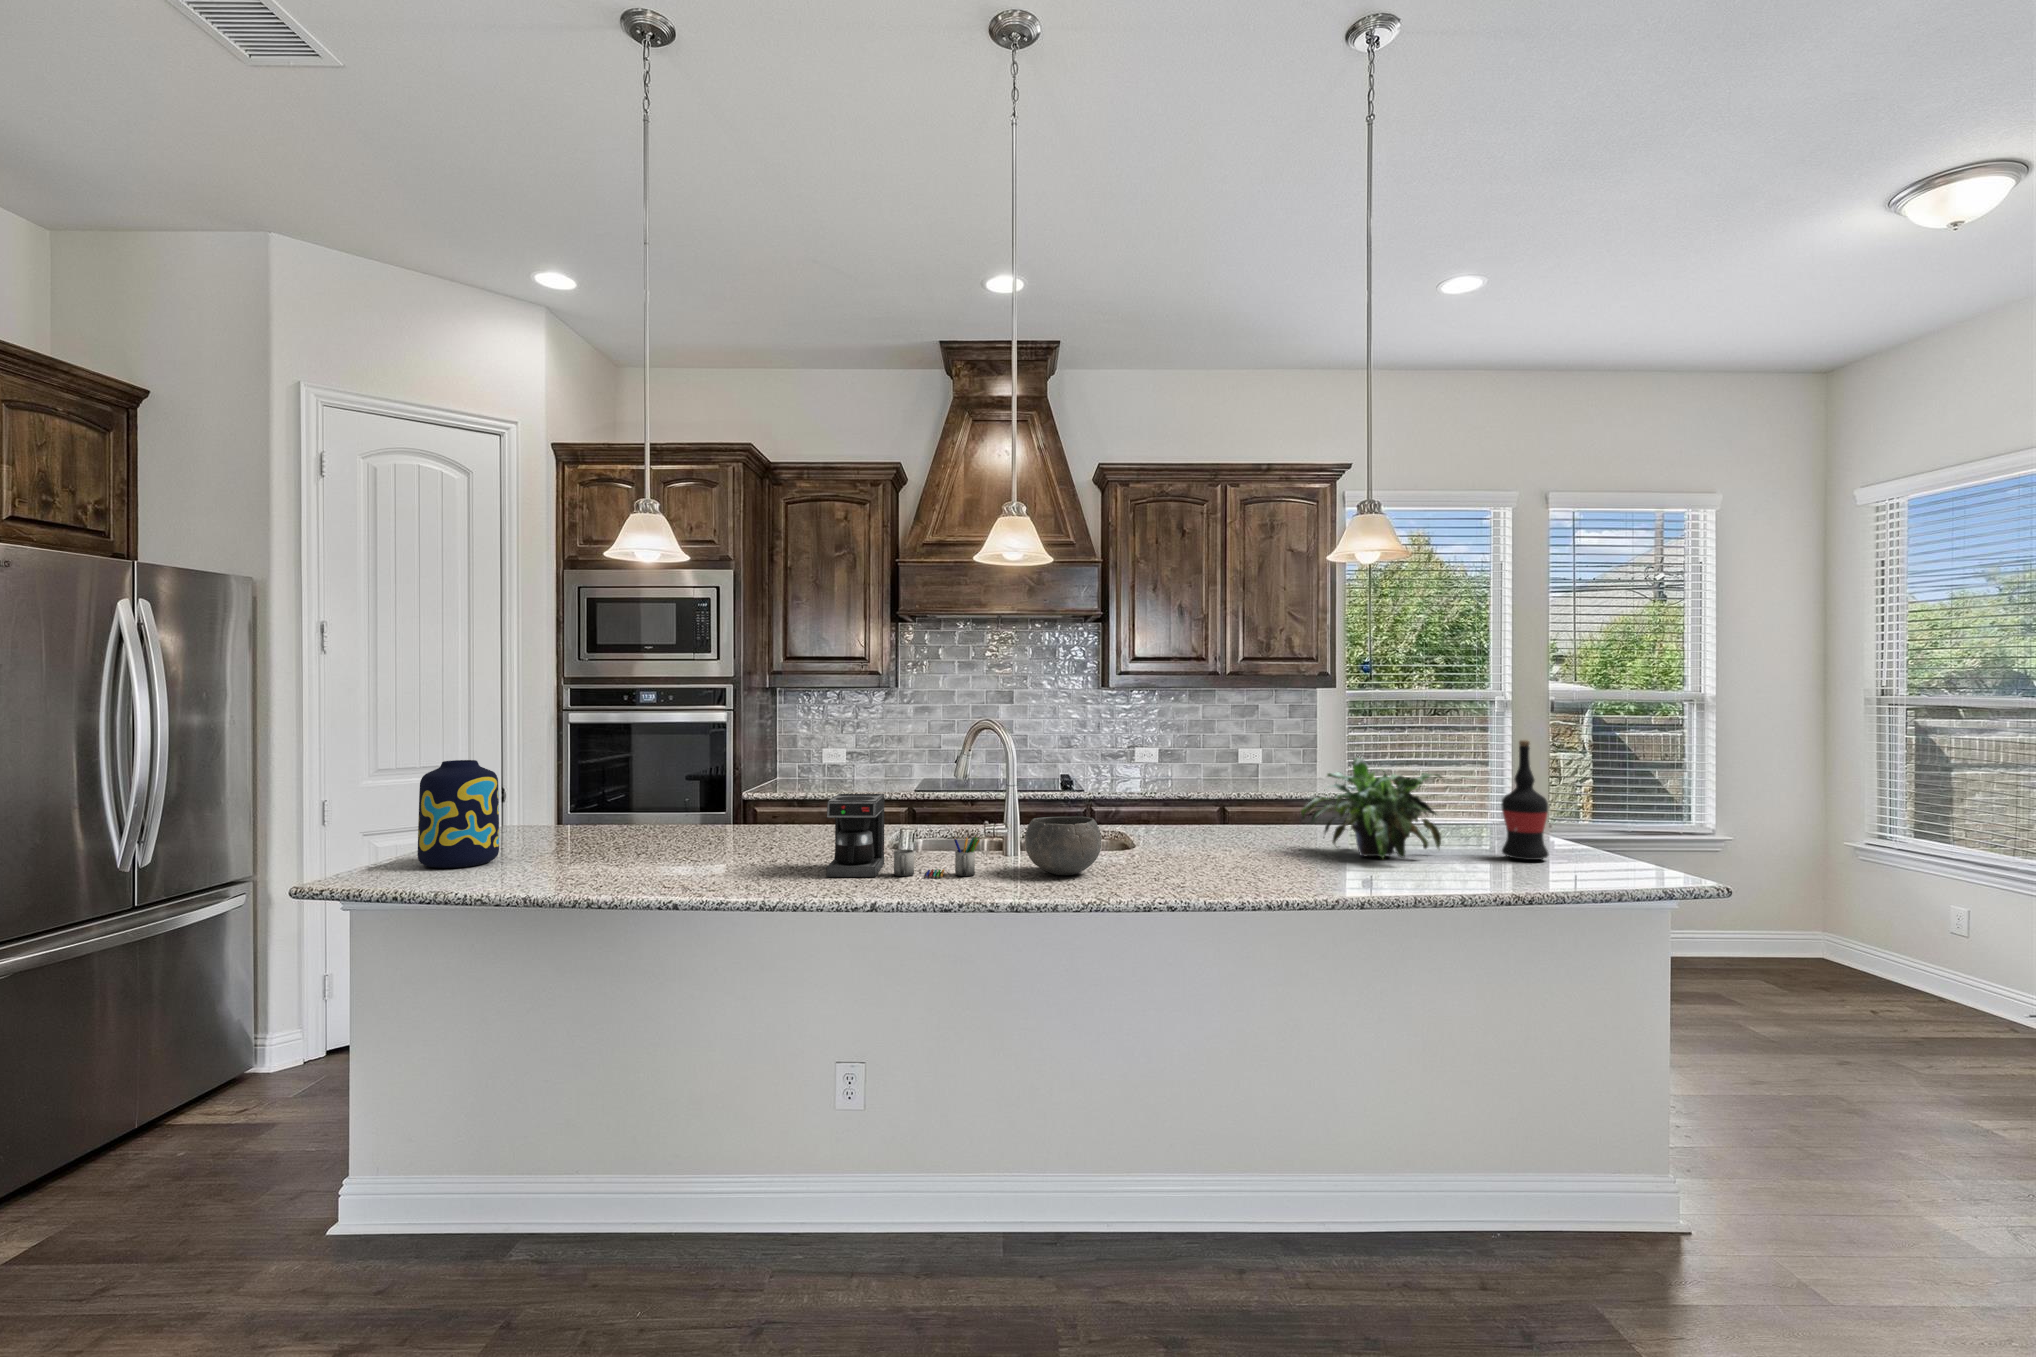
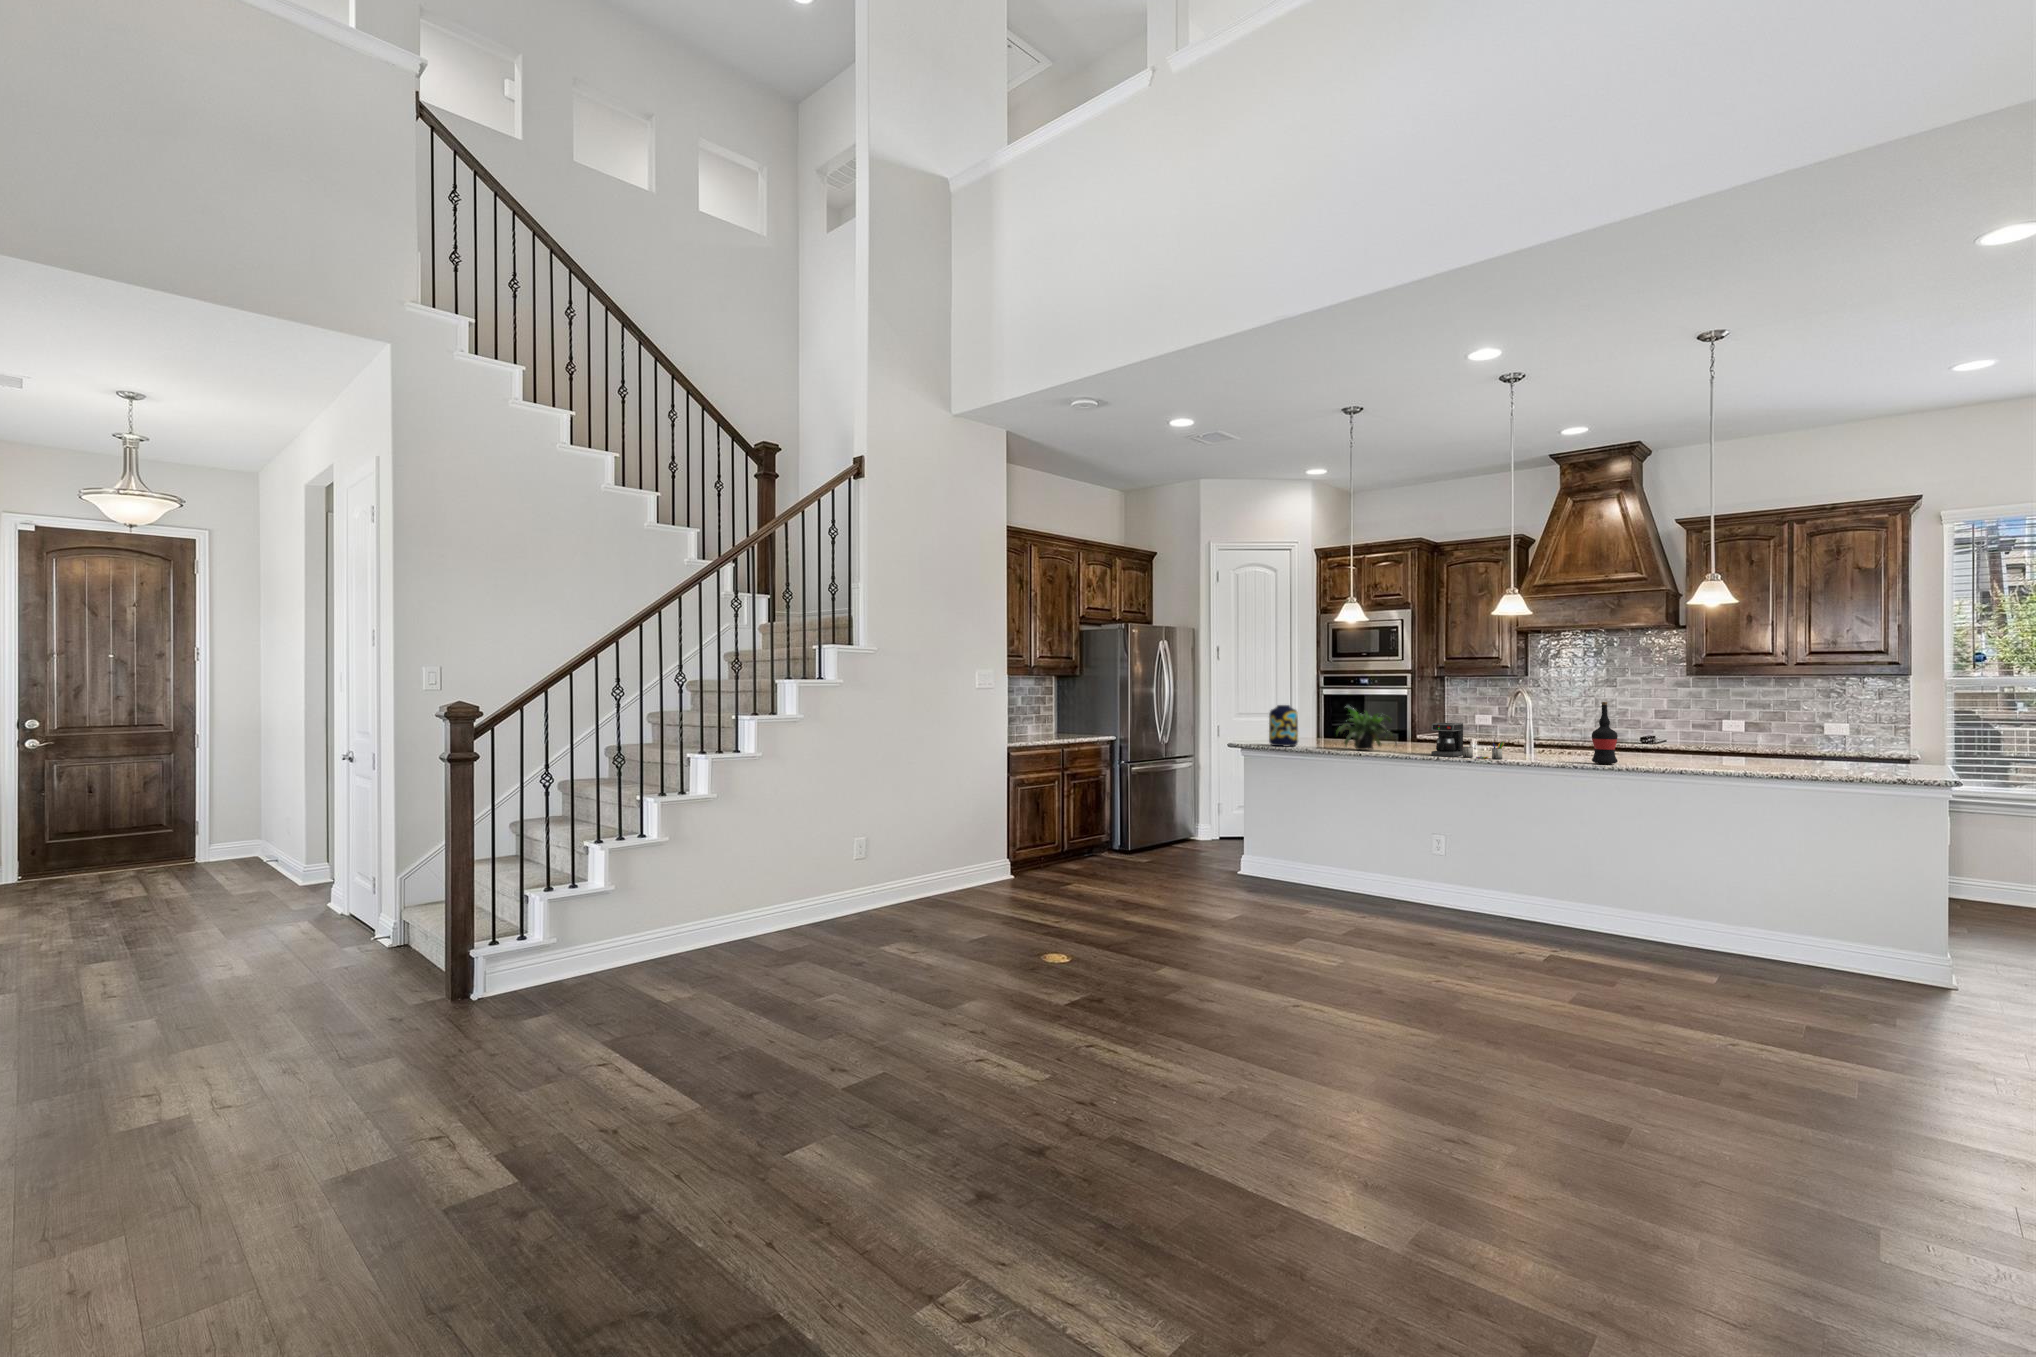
wine bottle: present [1502,740,1548,860] -> present [1592,702,1618,764]
potted plant: present [1301,758,1443,858] -> present [1336,706,1397,750]
bowl: present [1025,816,1101,875] -> none [1527,736,1568,761]

